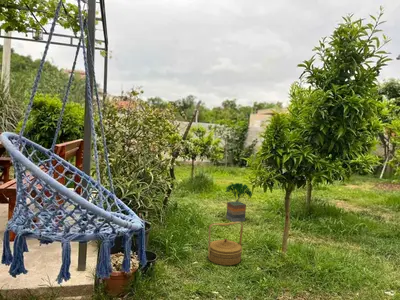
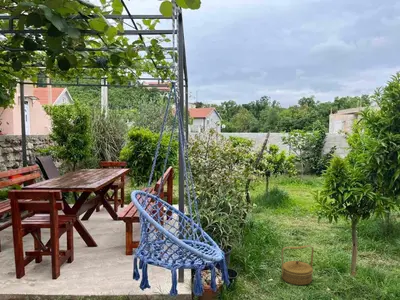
potted tree: present [226,183,252,222] -> none [298,203,326,241]

